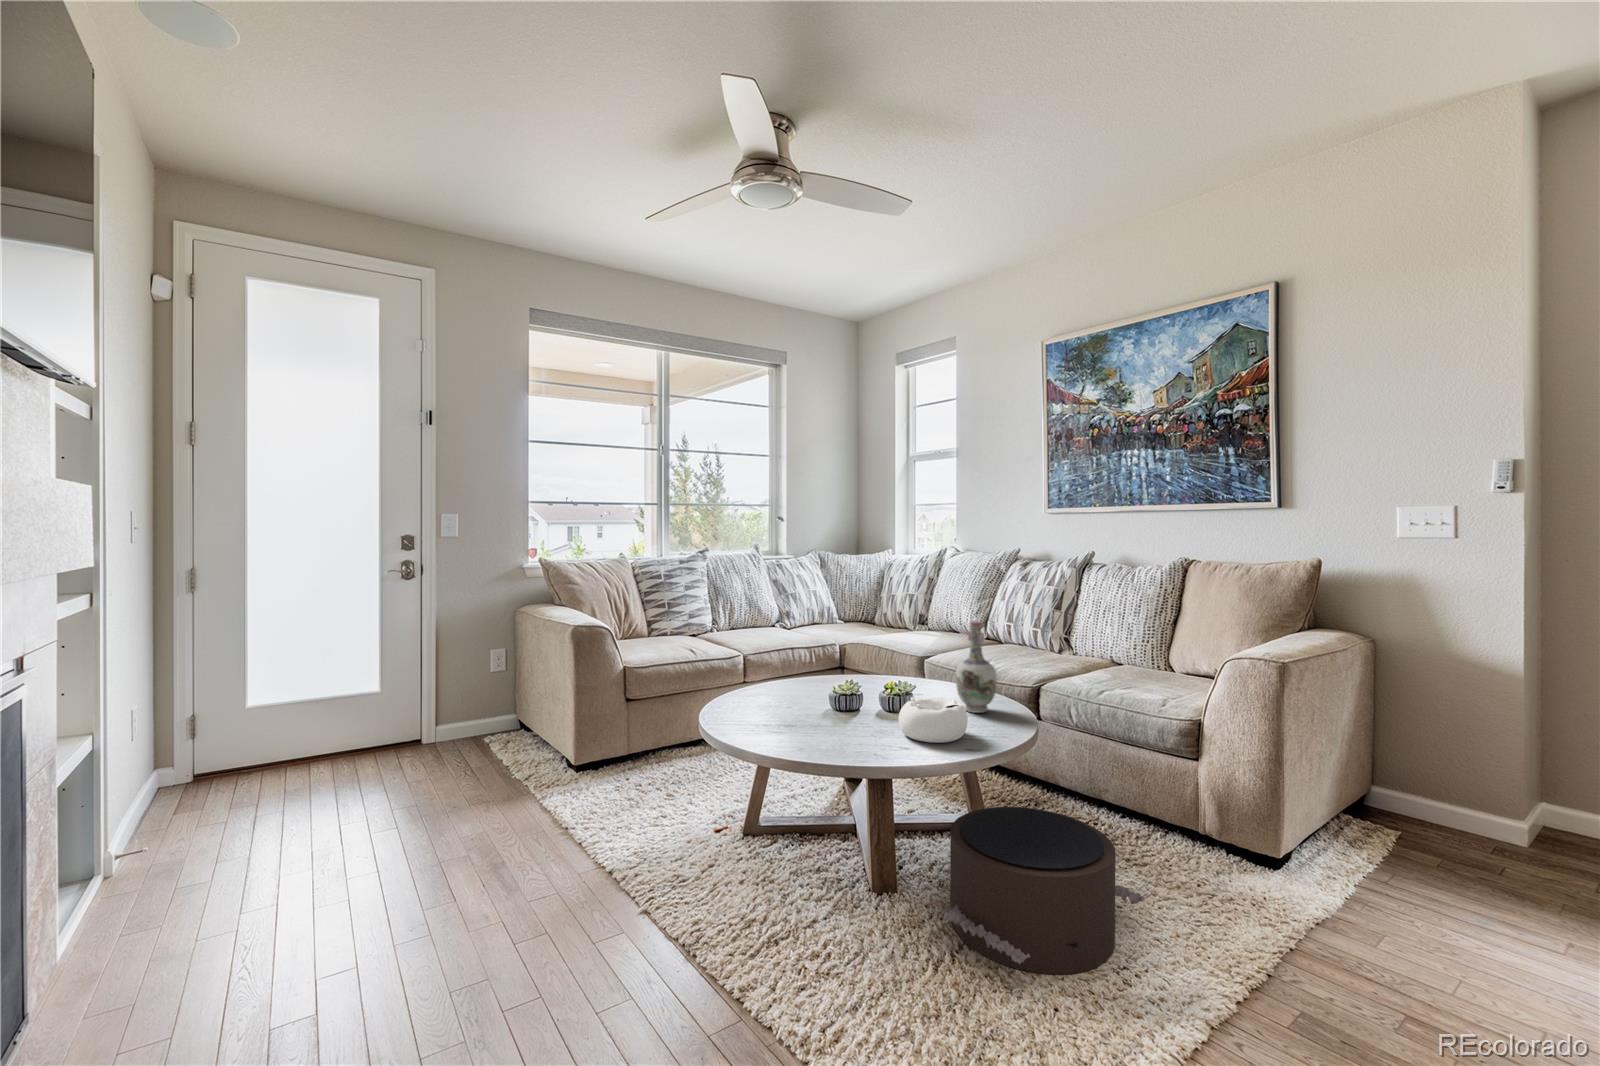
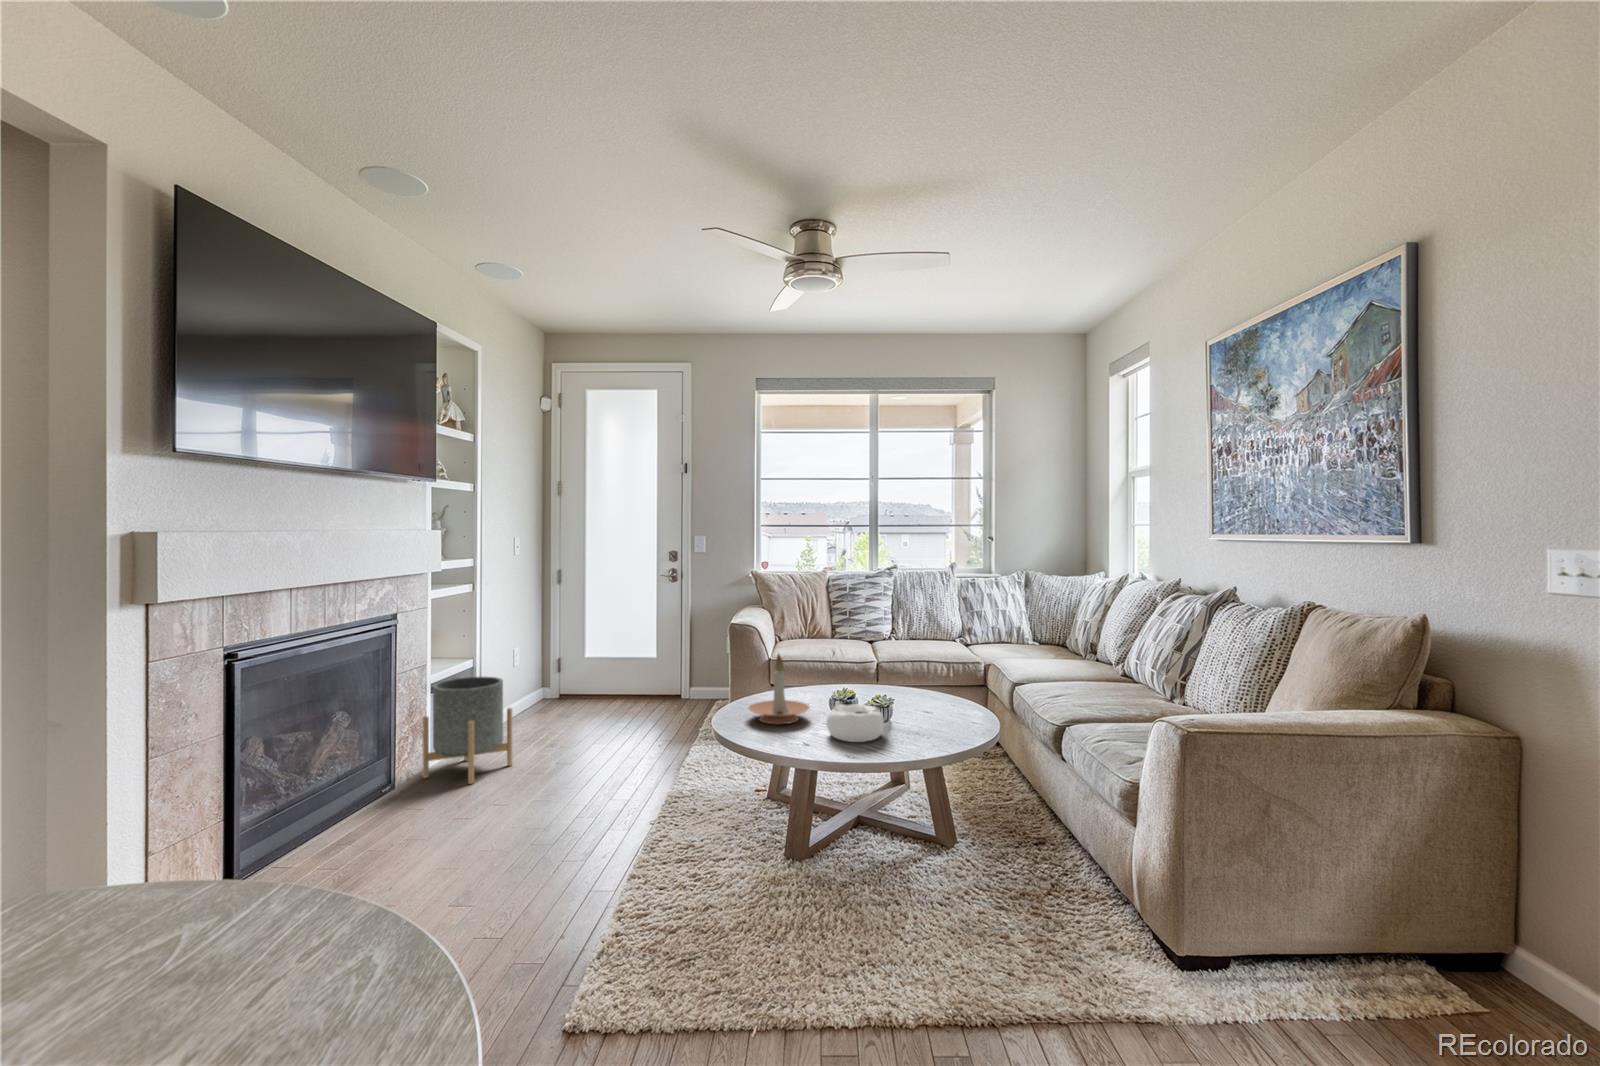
vase: present [956,621,997,713] -> none [923,644,960,730]
candle holder: none [779,649,857,741] -> present [749,654,809,724]
planter: none [75,756,268,987] -> present [422,677,513,784]
pouf: present [941,807,1145,974] -> none [786,805,963,944]

